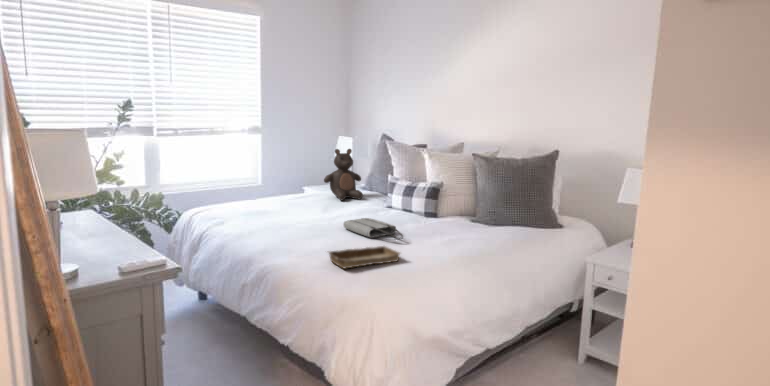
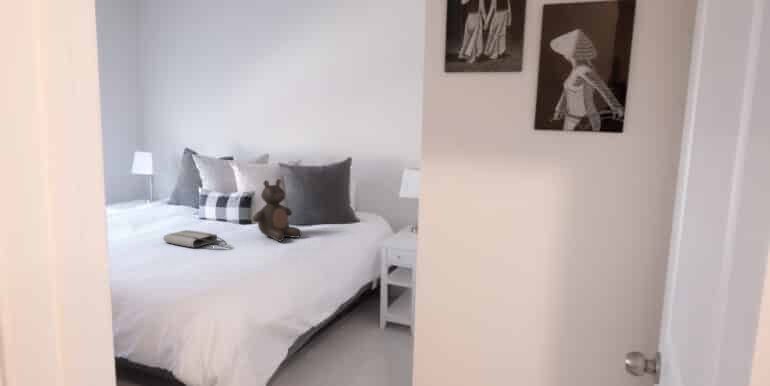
teddy bear: present [324,149,363,200] -> present [253,179,301,241]
tray: present [329,246,400,268] -> none [156,253,230,277]

